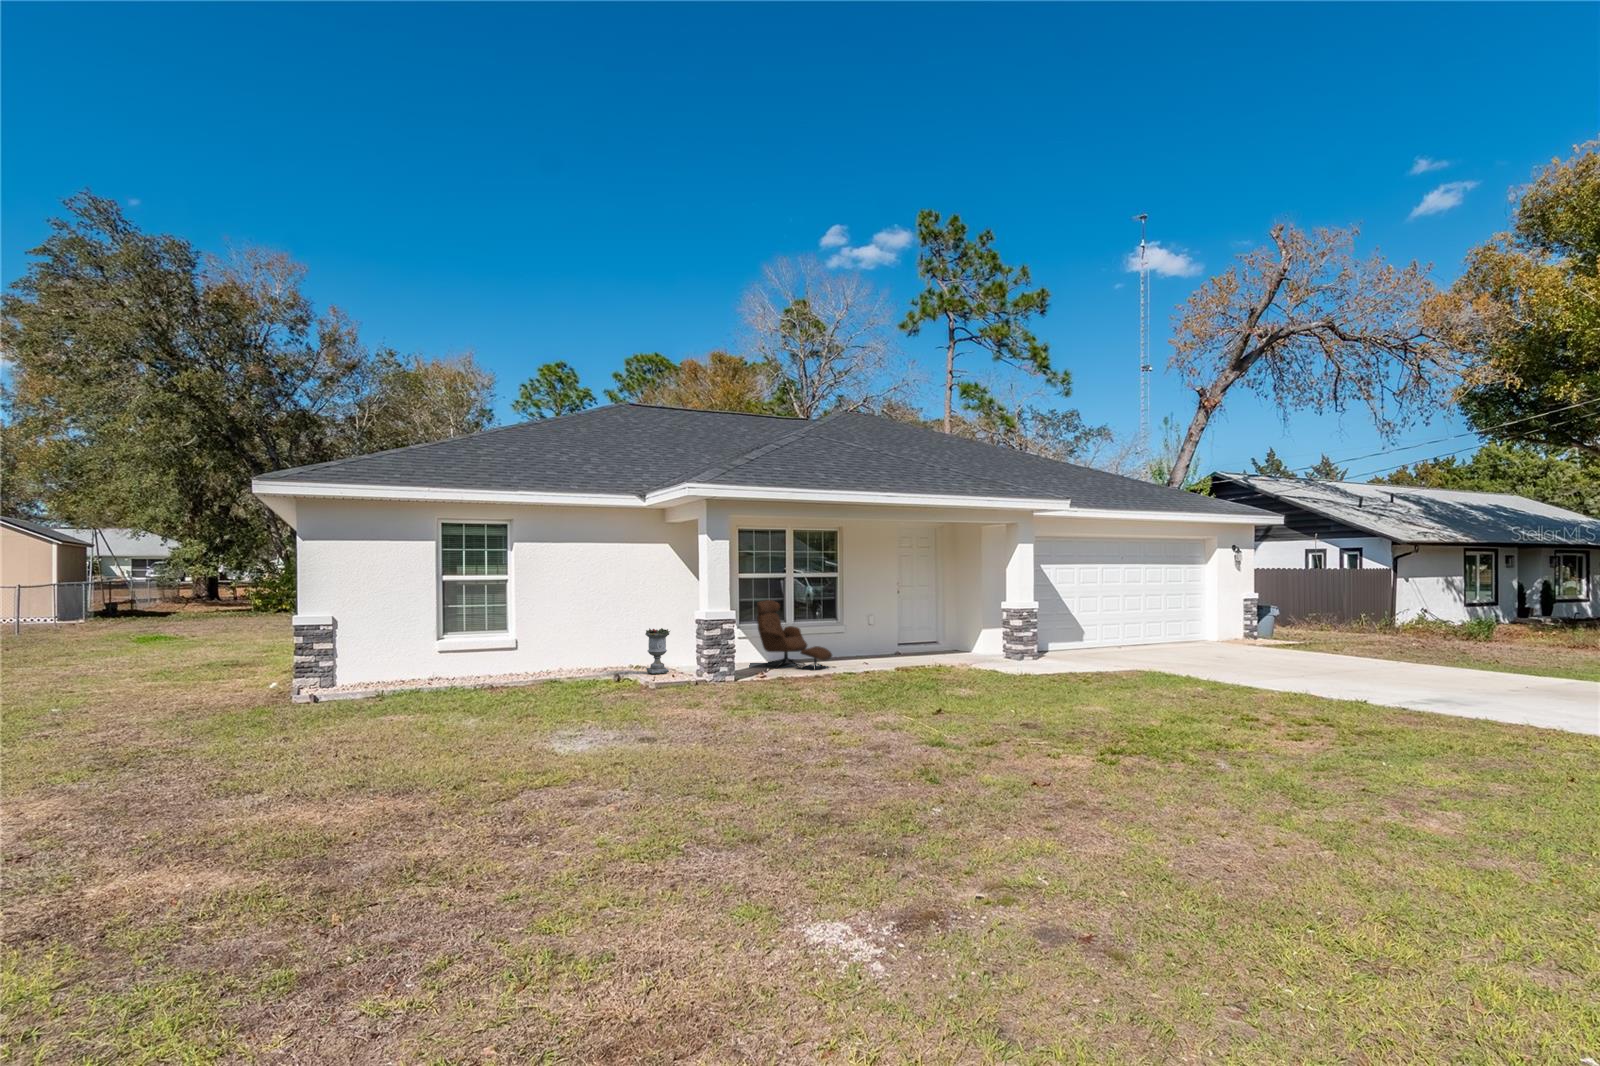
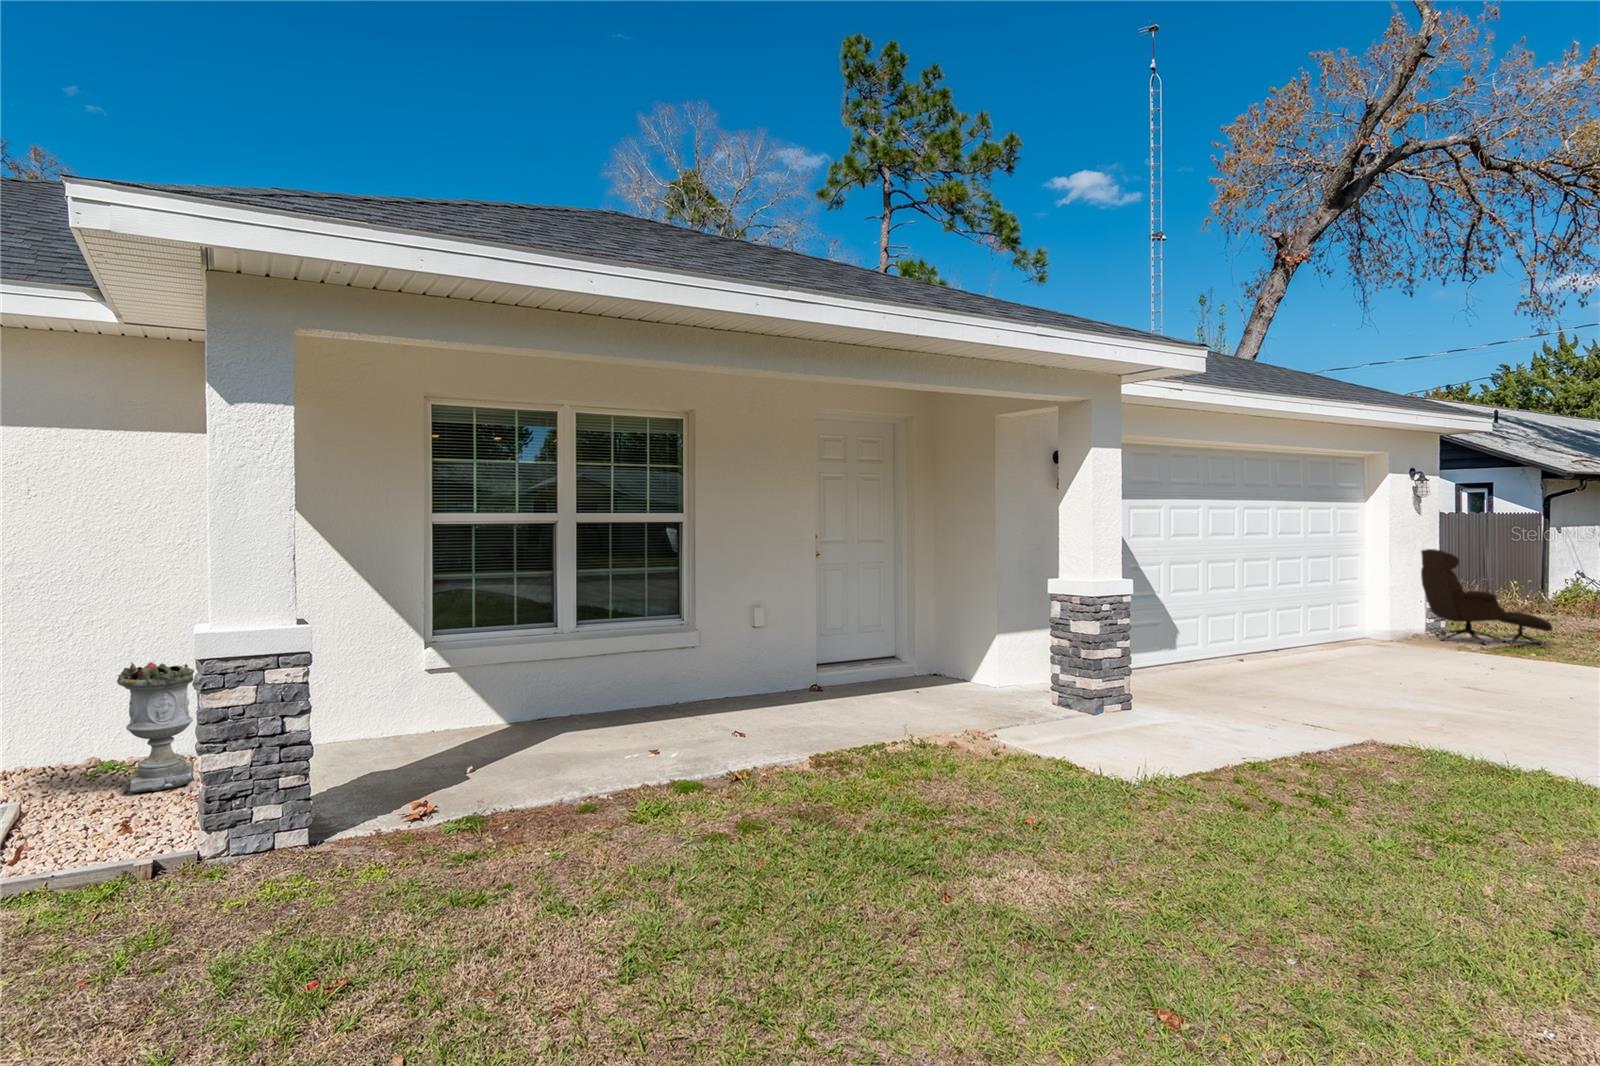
lounge chair: present [757,600,832,669] -> present [1421,549,1553,645]

